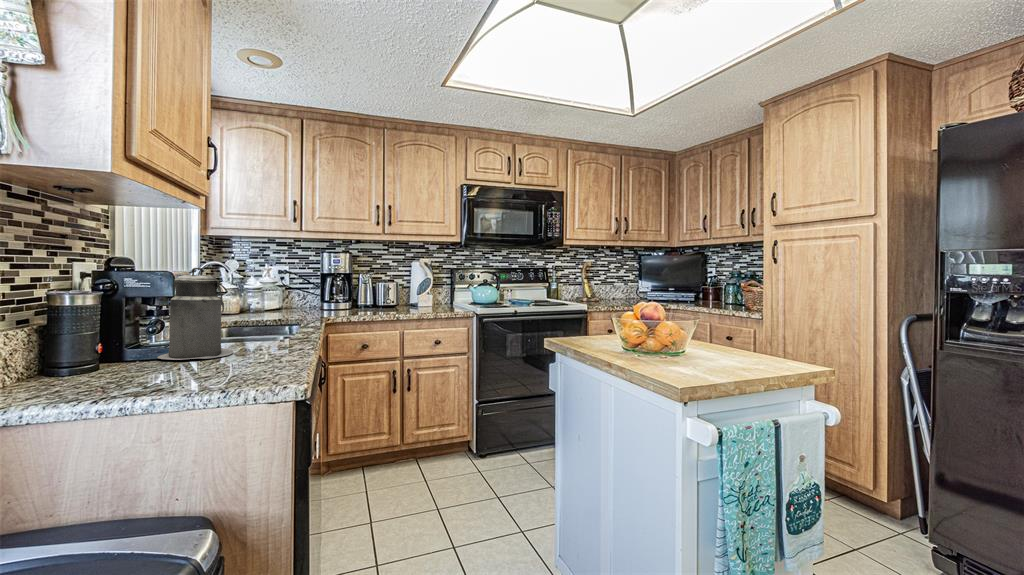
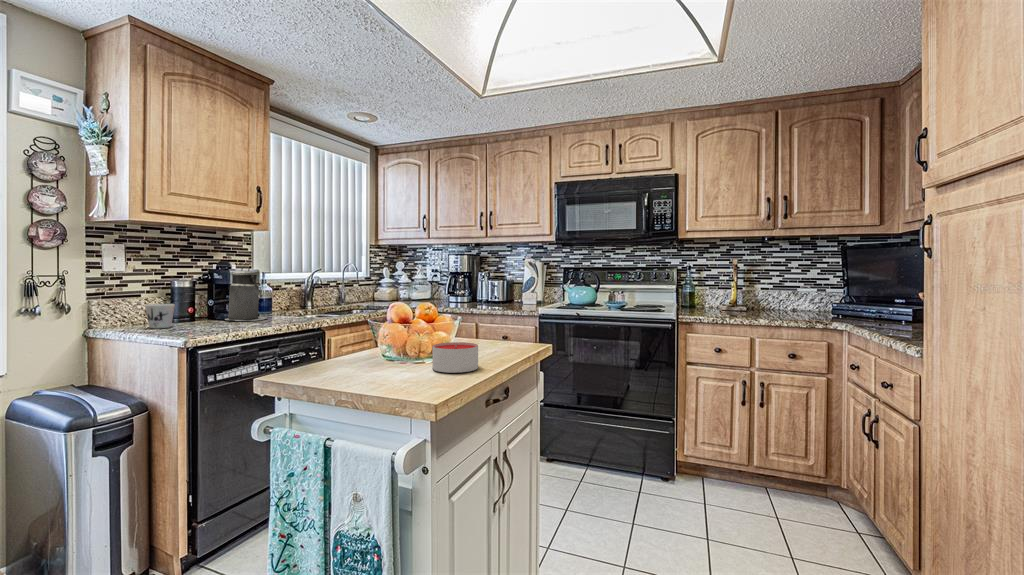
candle: none [716,338,759,364] -> present [432,342,478,373]
mug: none [104,340,165,392] -> present [145,304,175,328]

